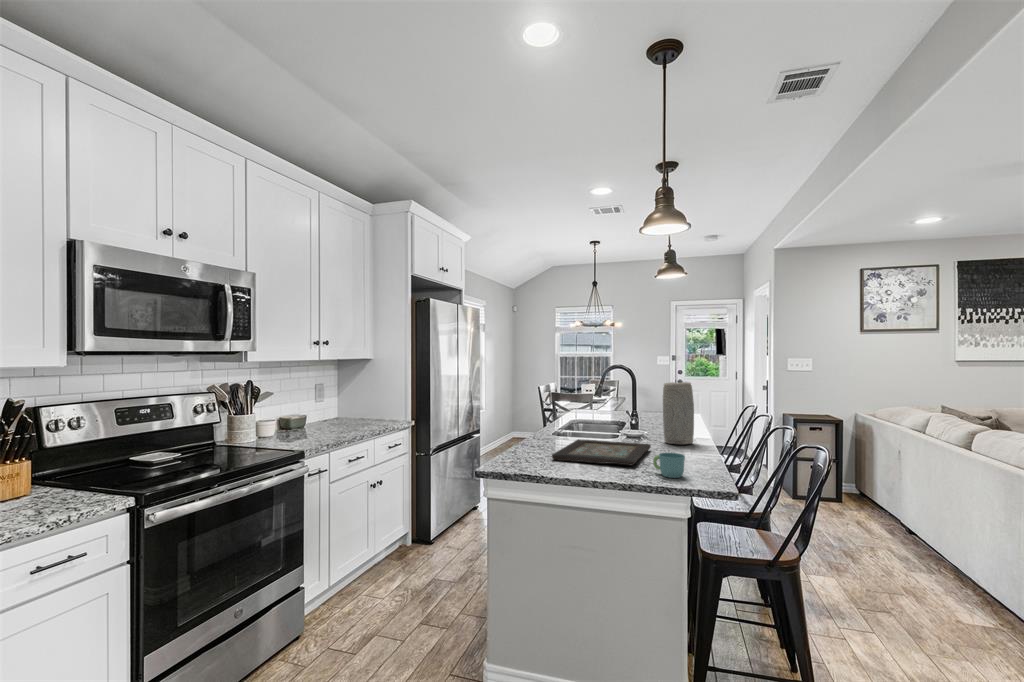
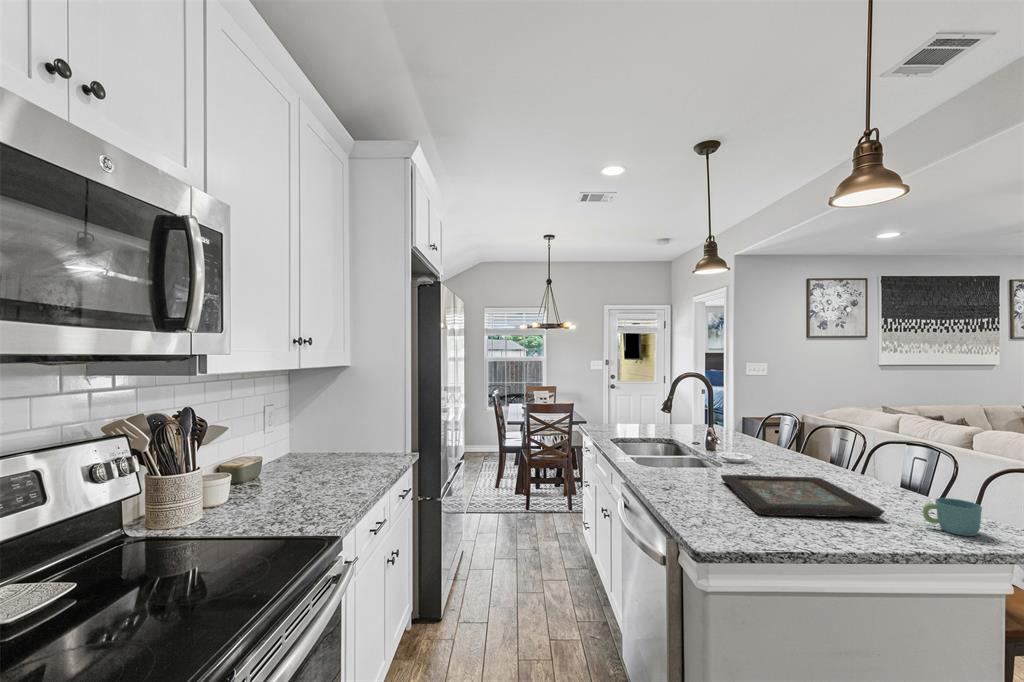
vase: present [663,382,694,444] -> none [796,396,838,473]

